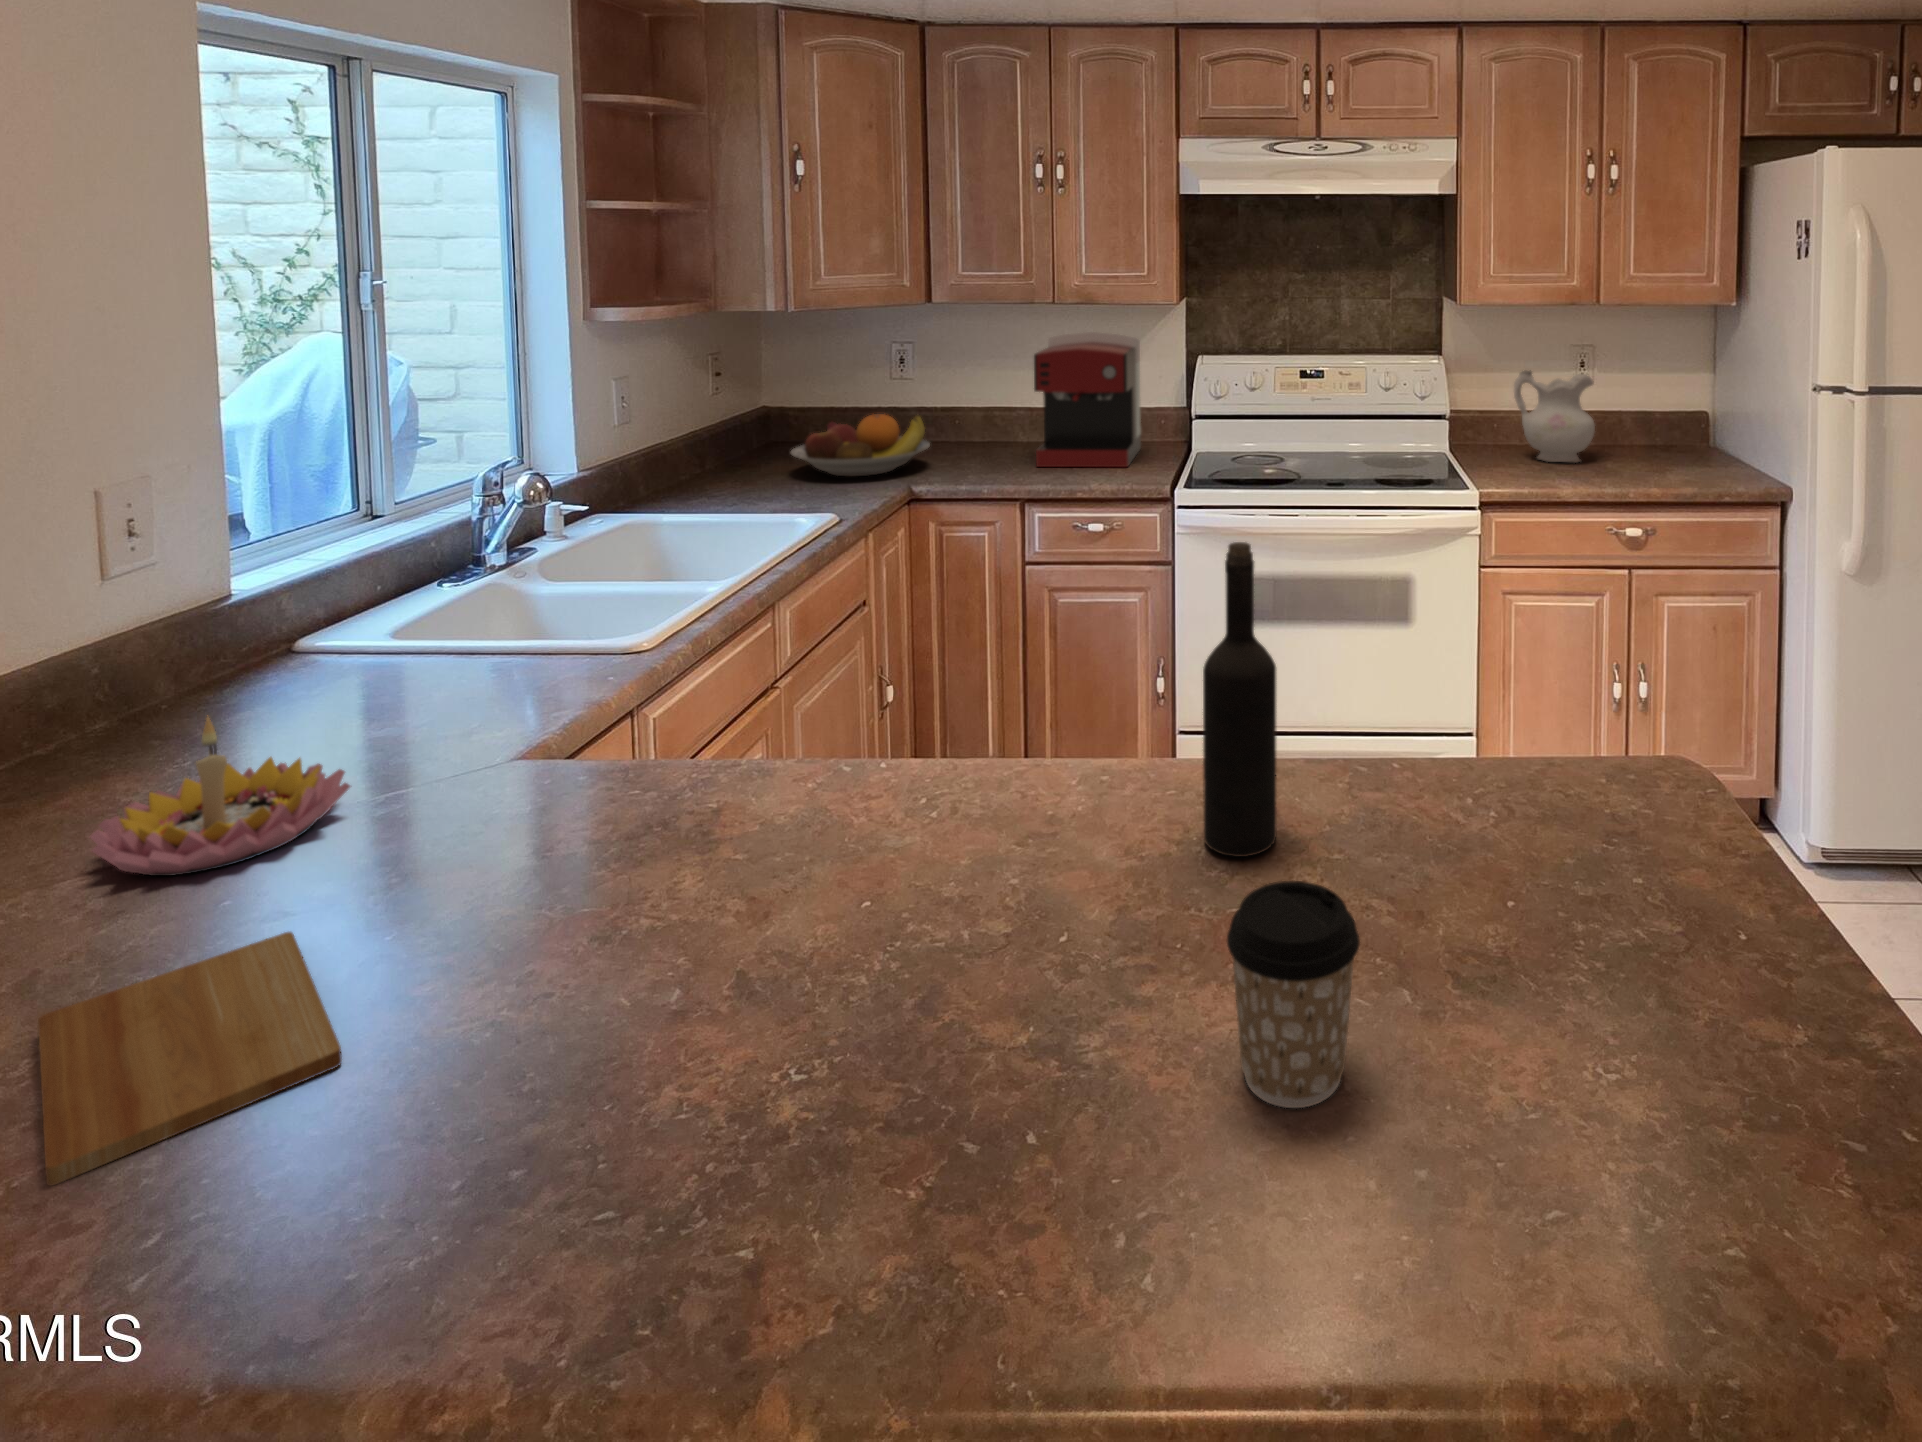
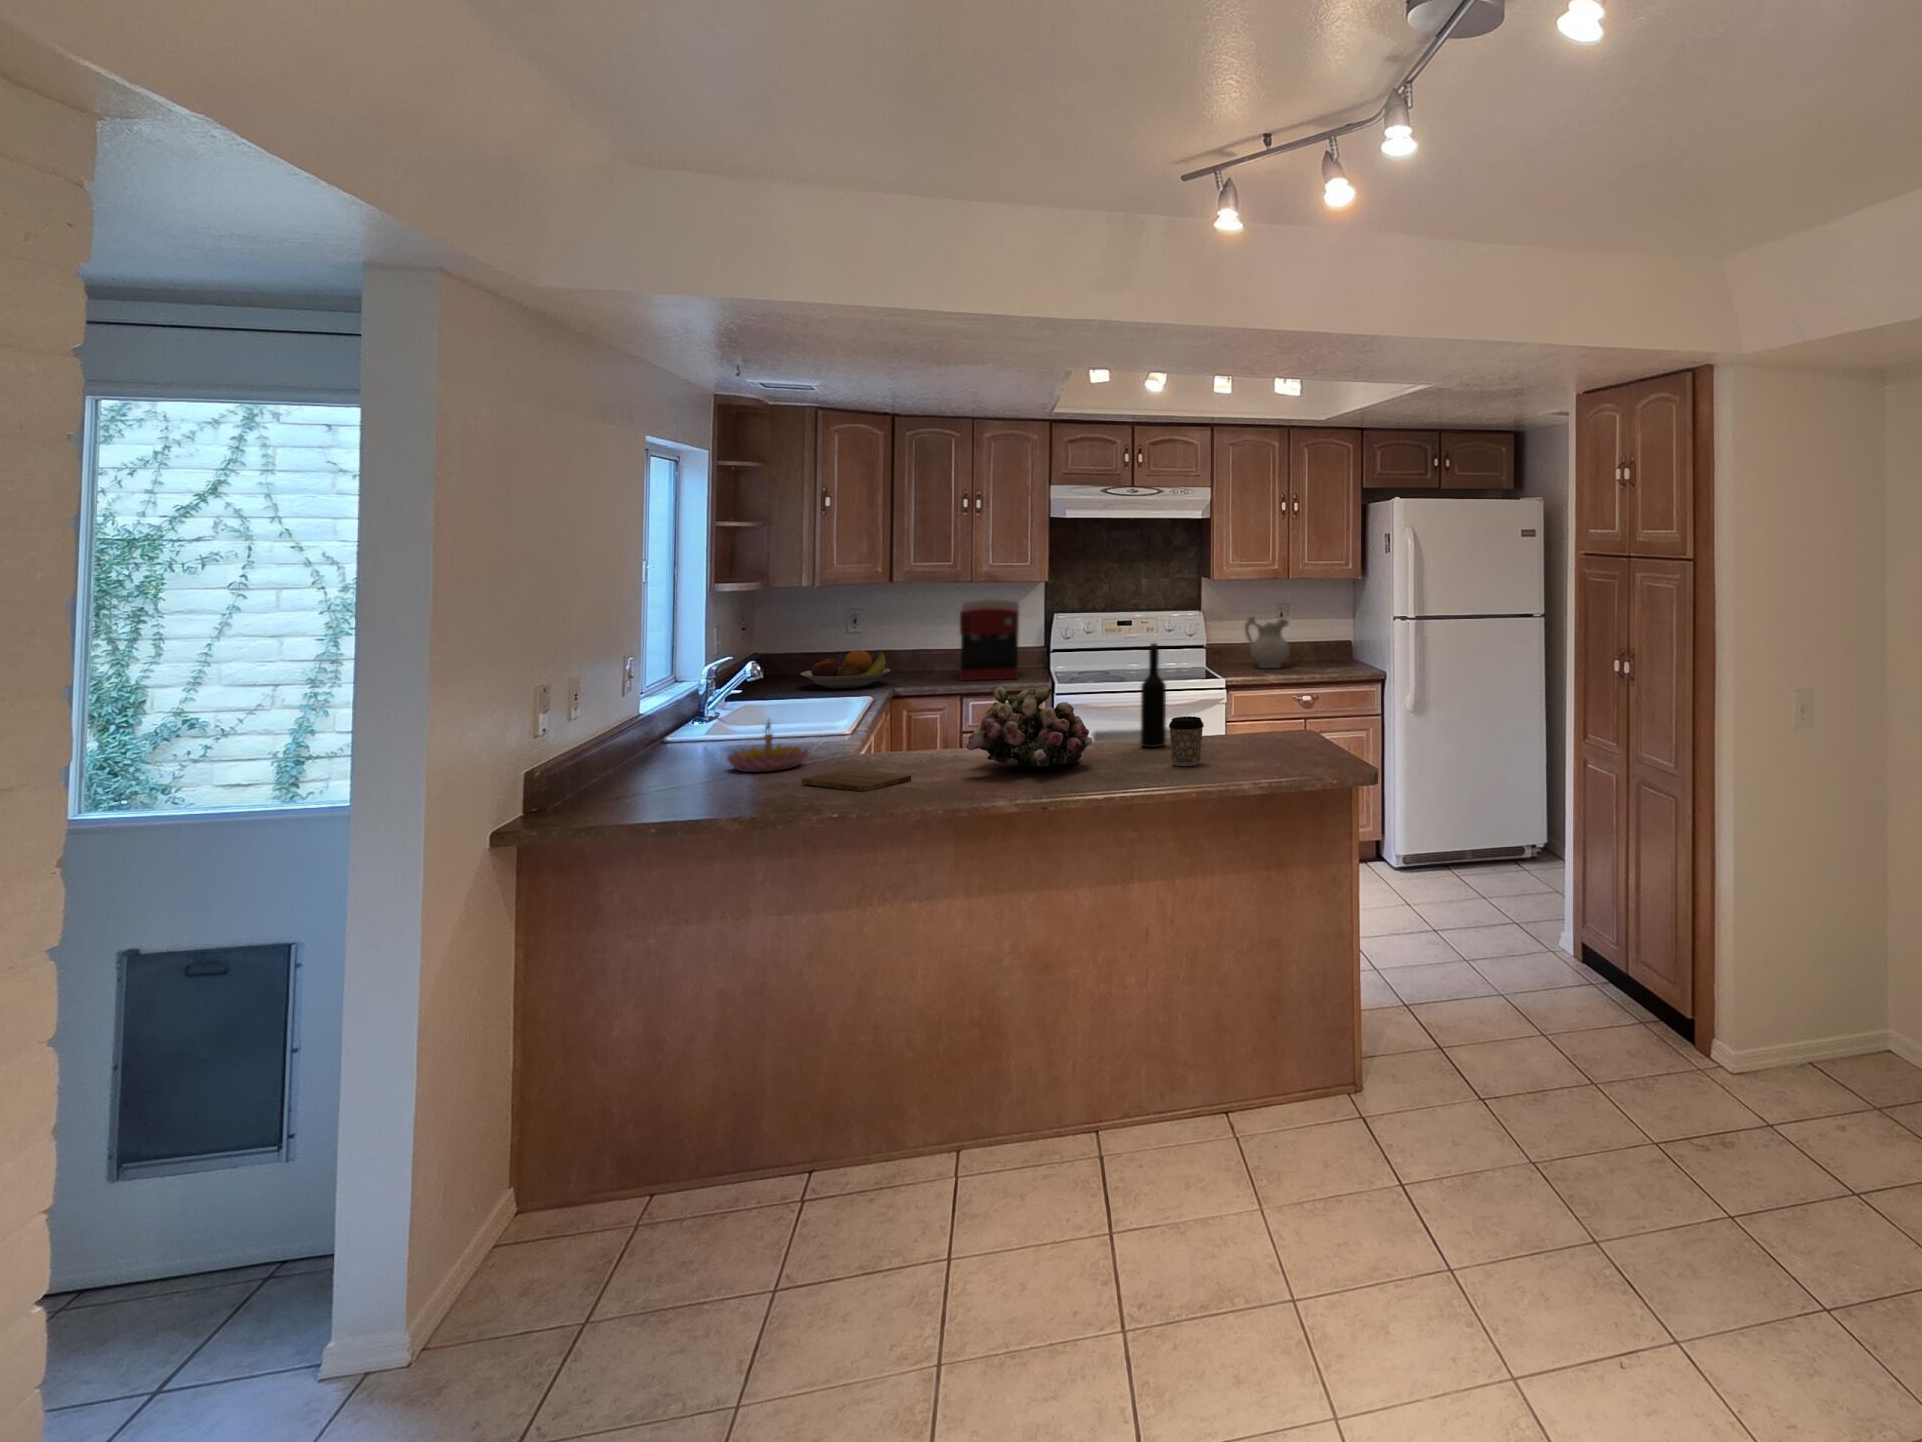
flower arrangement: none [498,718,984,1130] -> present [967,686,1092,766]

